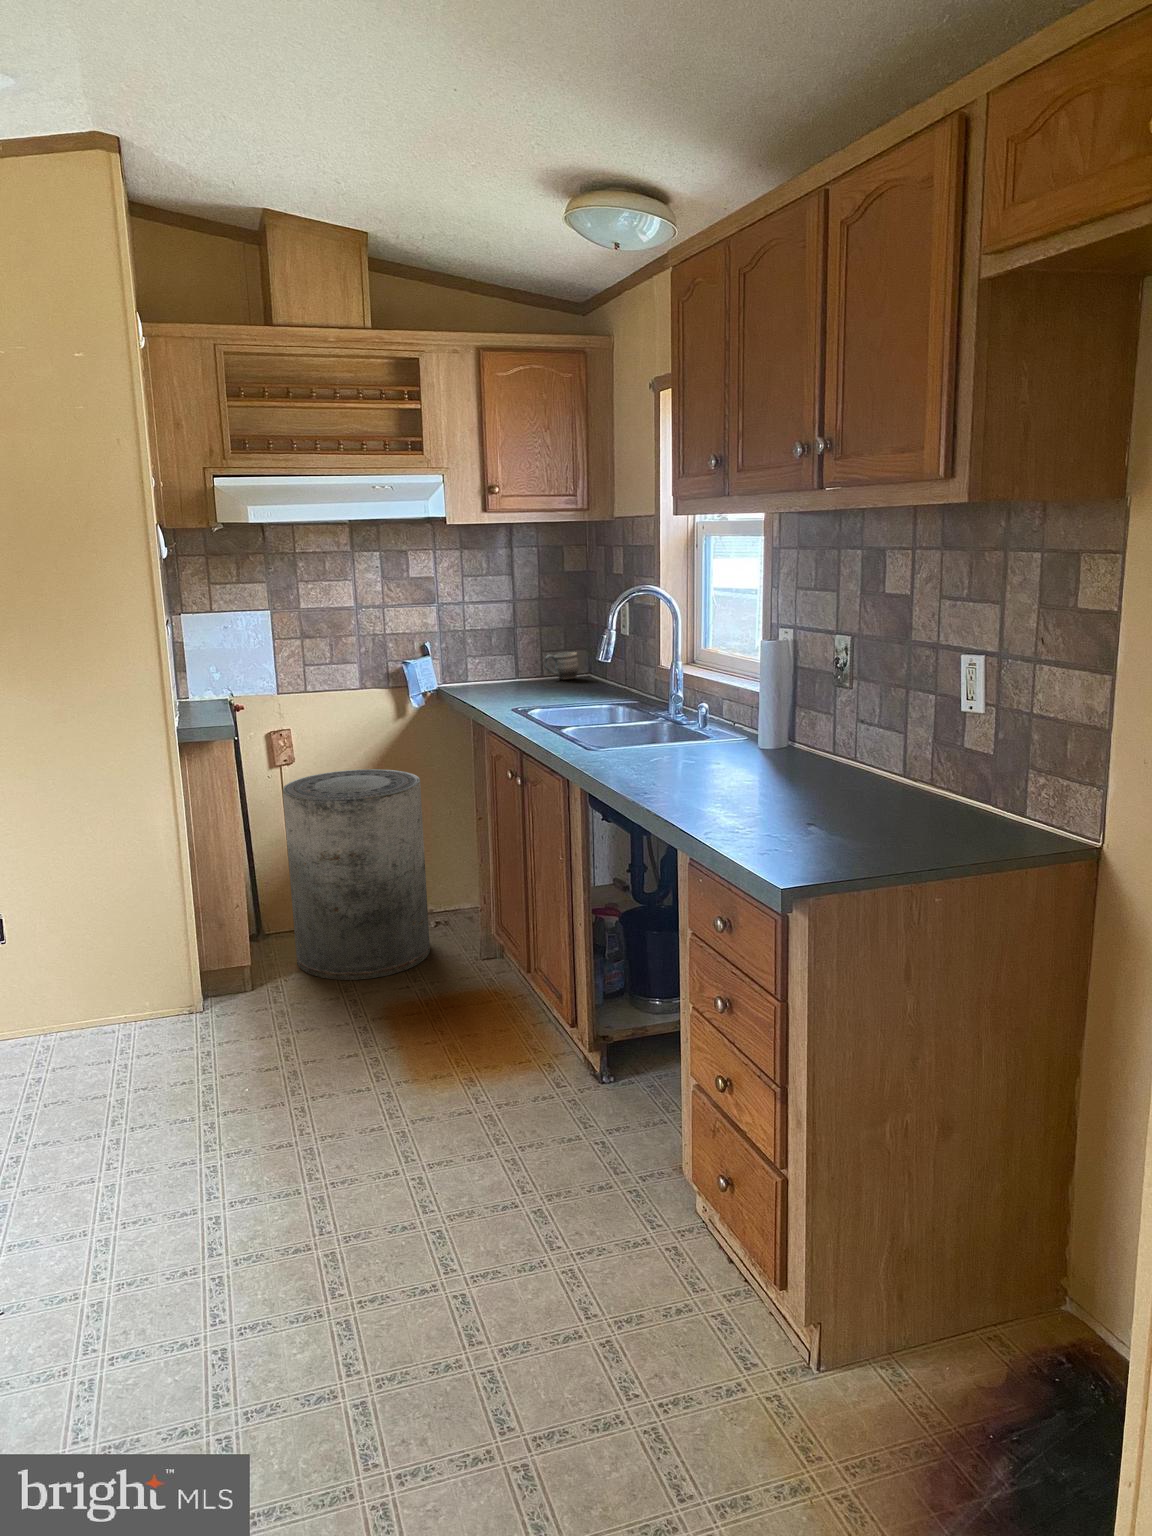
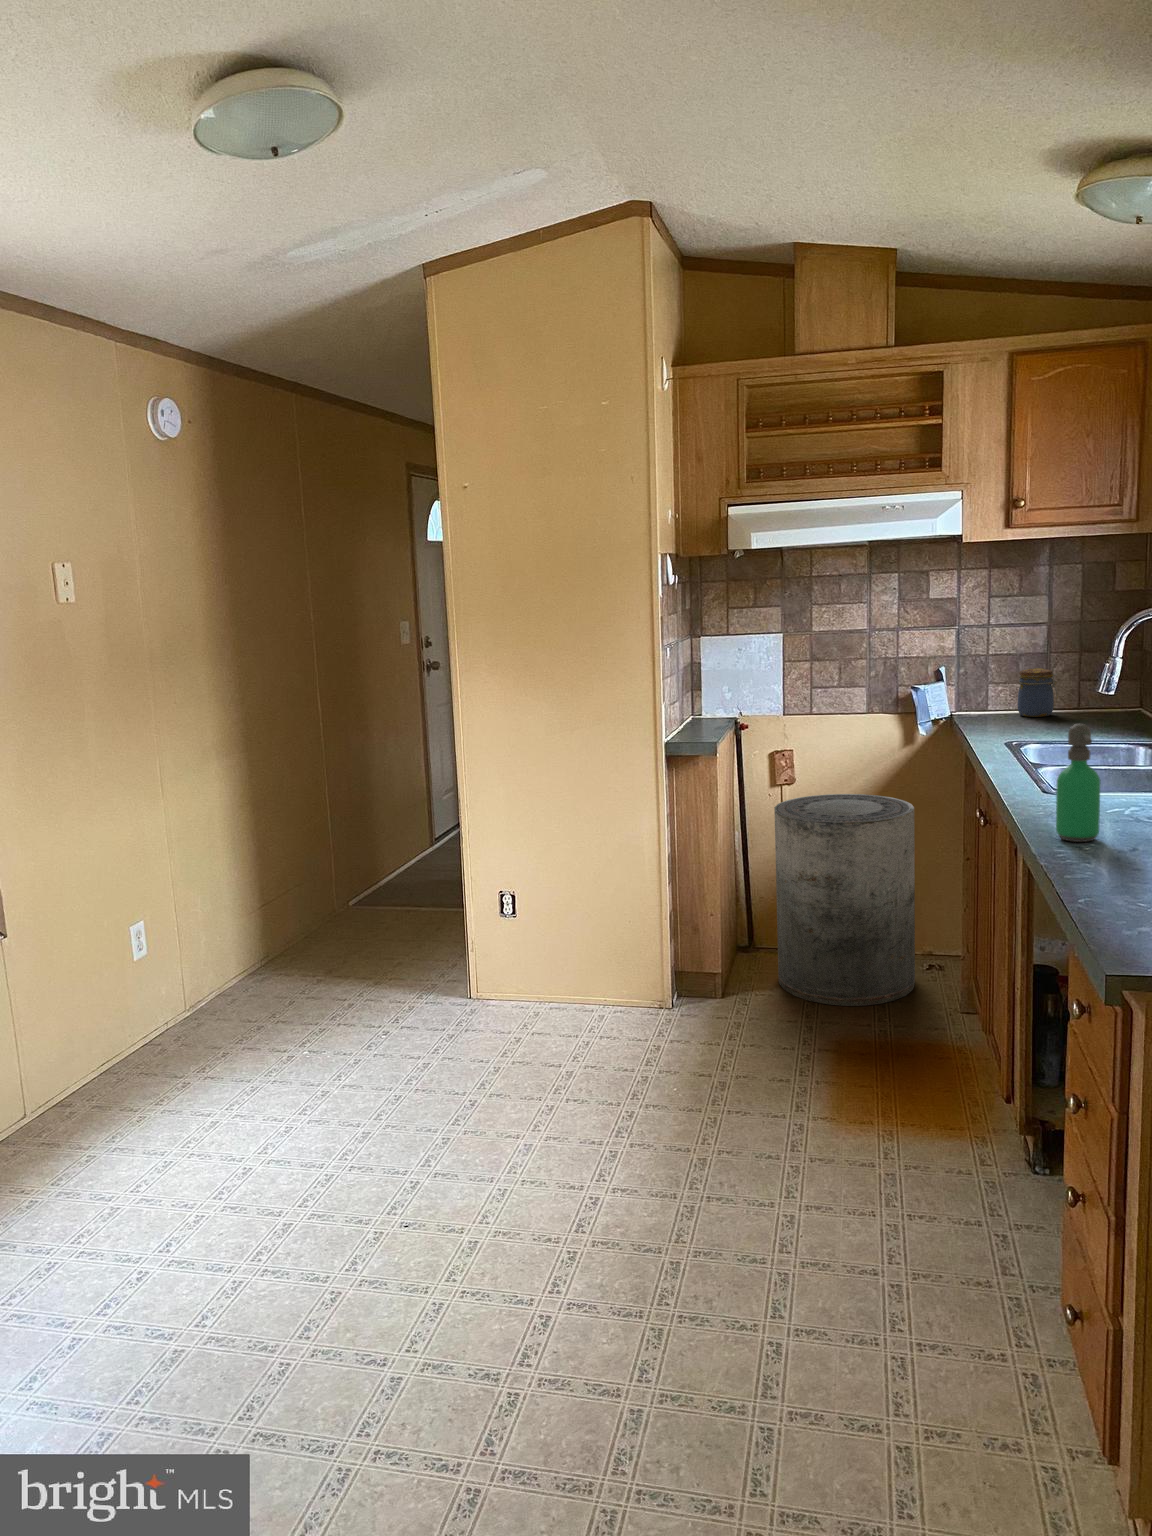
jar: none [497,641,531,685] -> present [1018,668,1058,717]
mug: present [545,652,578,679] -> none [1077,683,1119,714]
soap dispenser: none [632,689,667,791] -> present [1056,724,1101,842]

